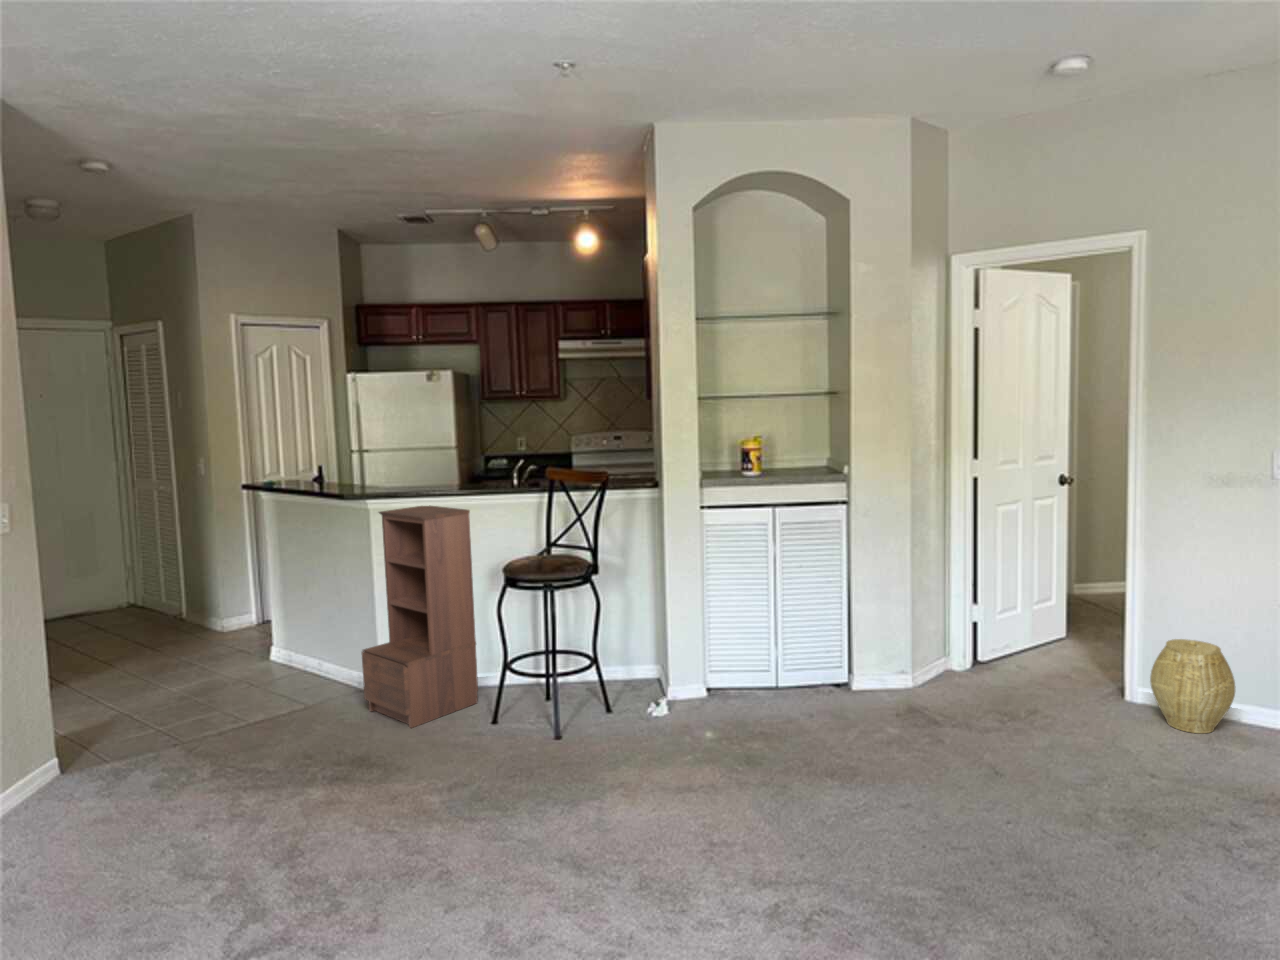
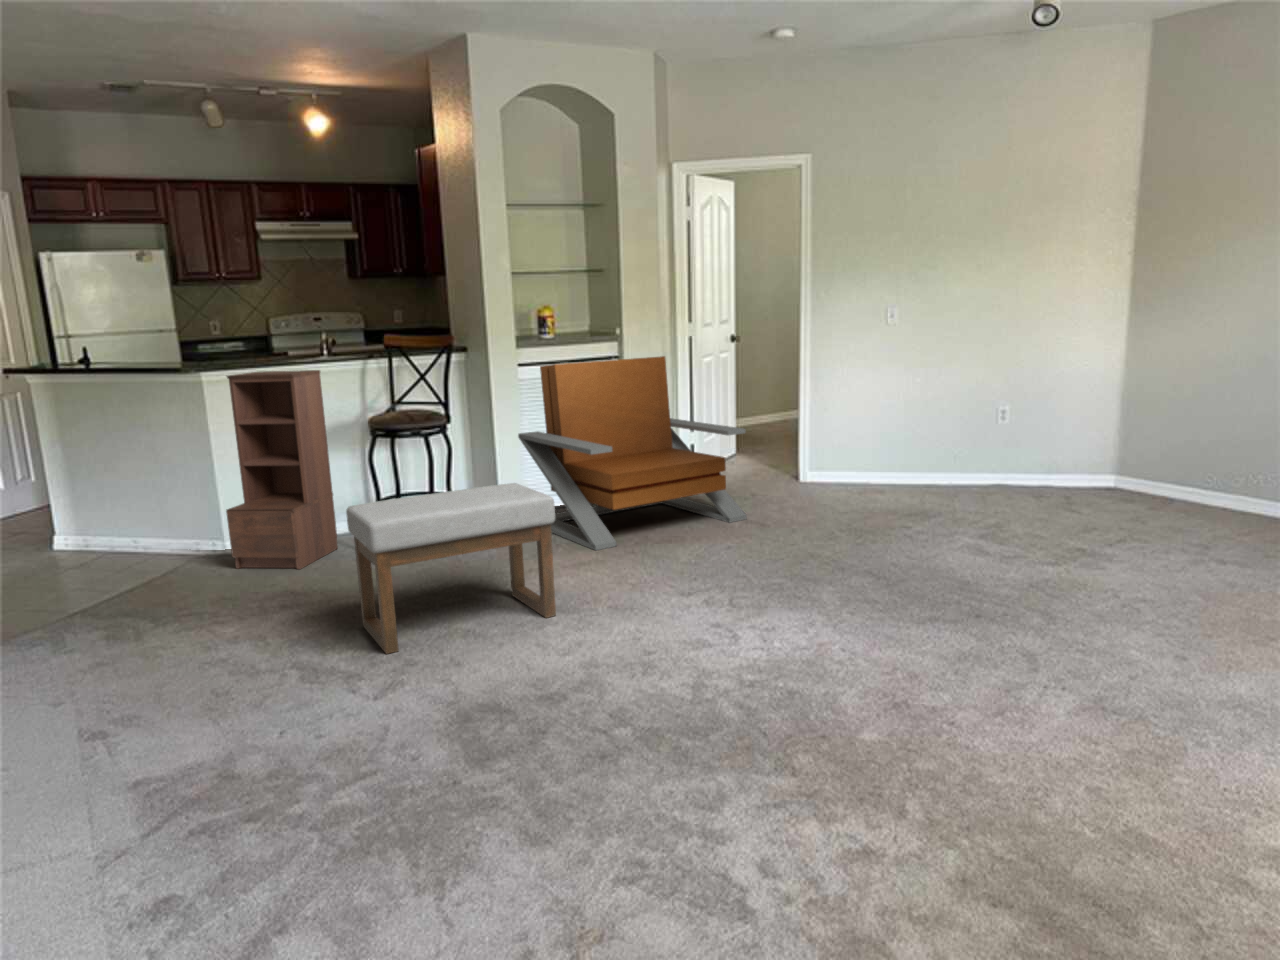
lounge chair: none [690,512,979,785] -> present [518,356,747,550]
woven basket: present [1150,639,1235,733] -> none [815,430,861,487]
ottoman: none [274,703,546,921] -> present [346,483,556,654]

